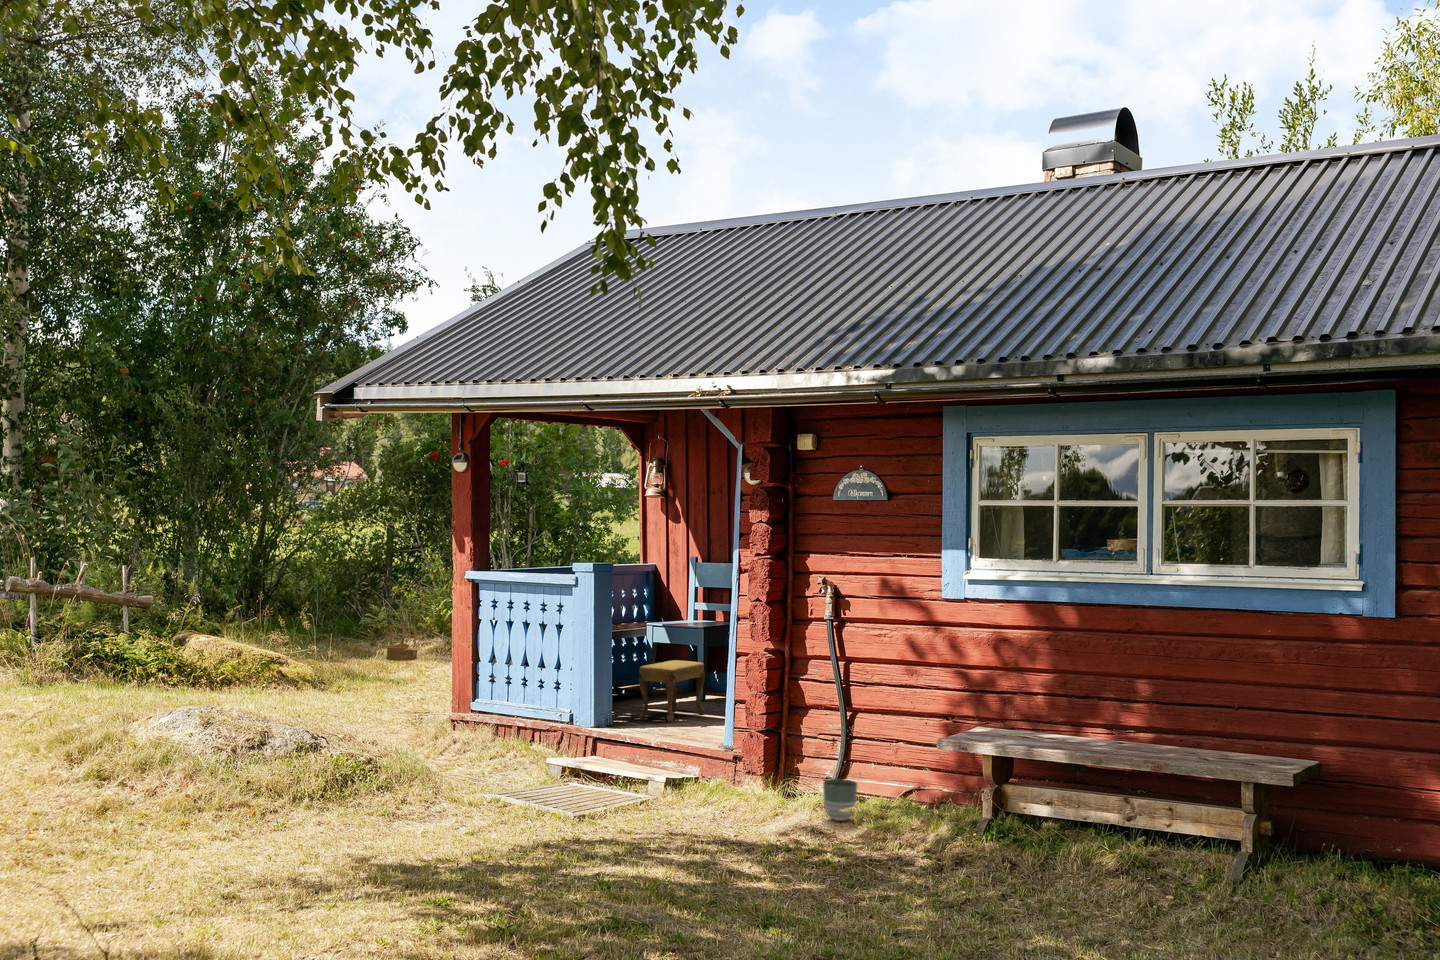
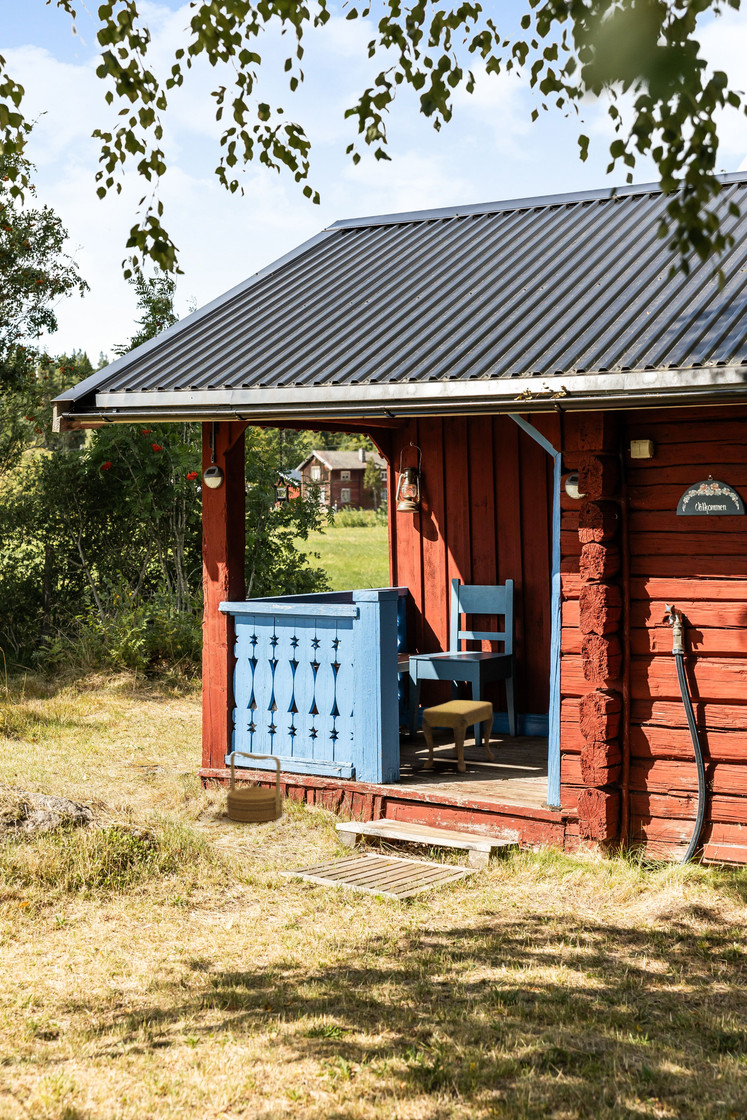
woven basket: present [387,625,418,660] -> present [226,751,284,822]
planter: present [823,779,857,821] -> none [683,840,723,889]

